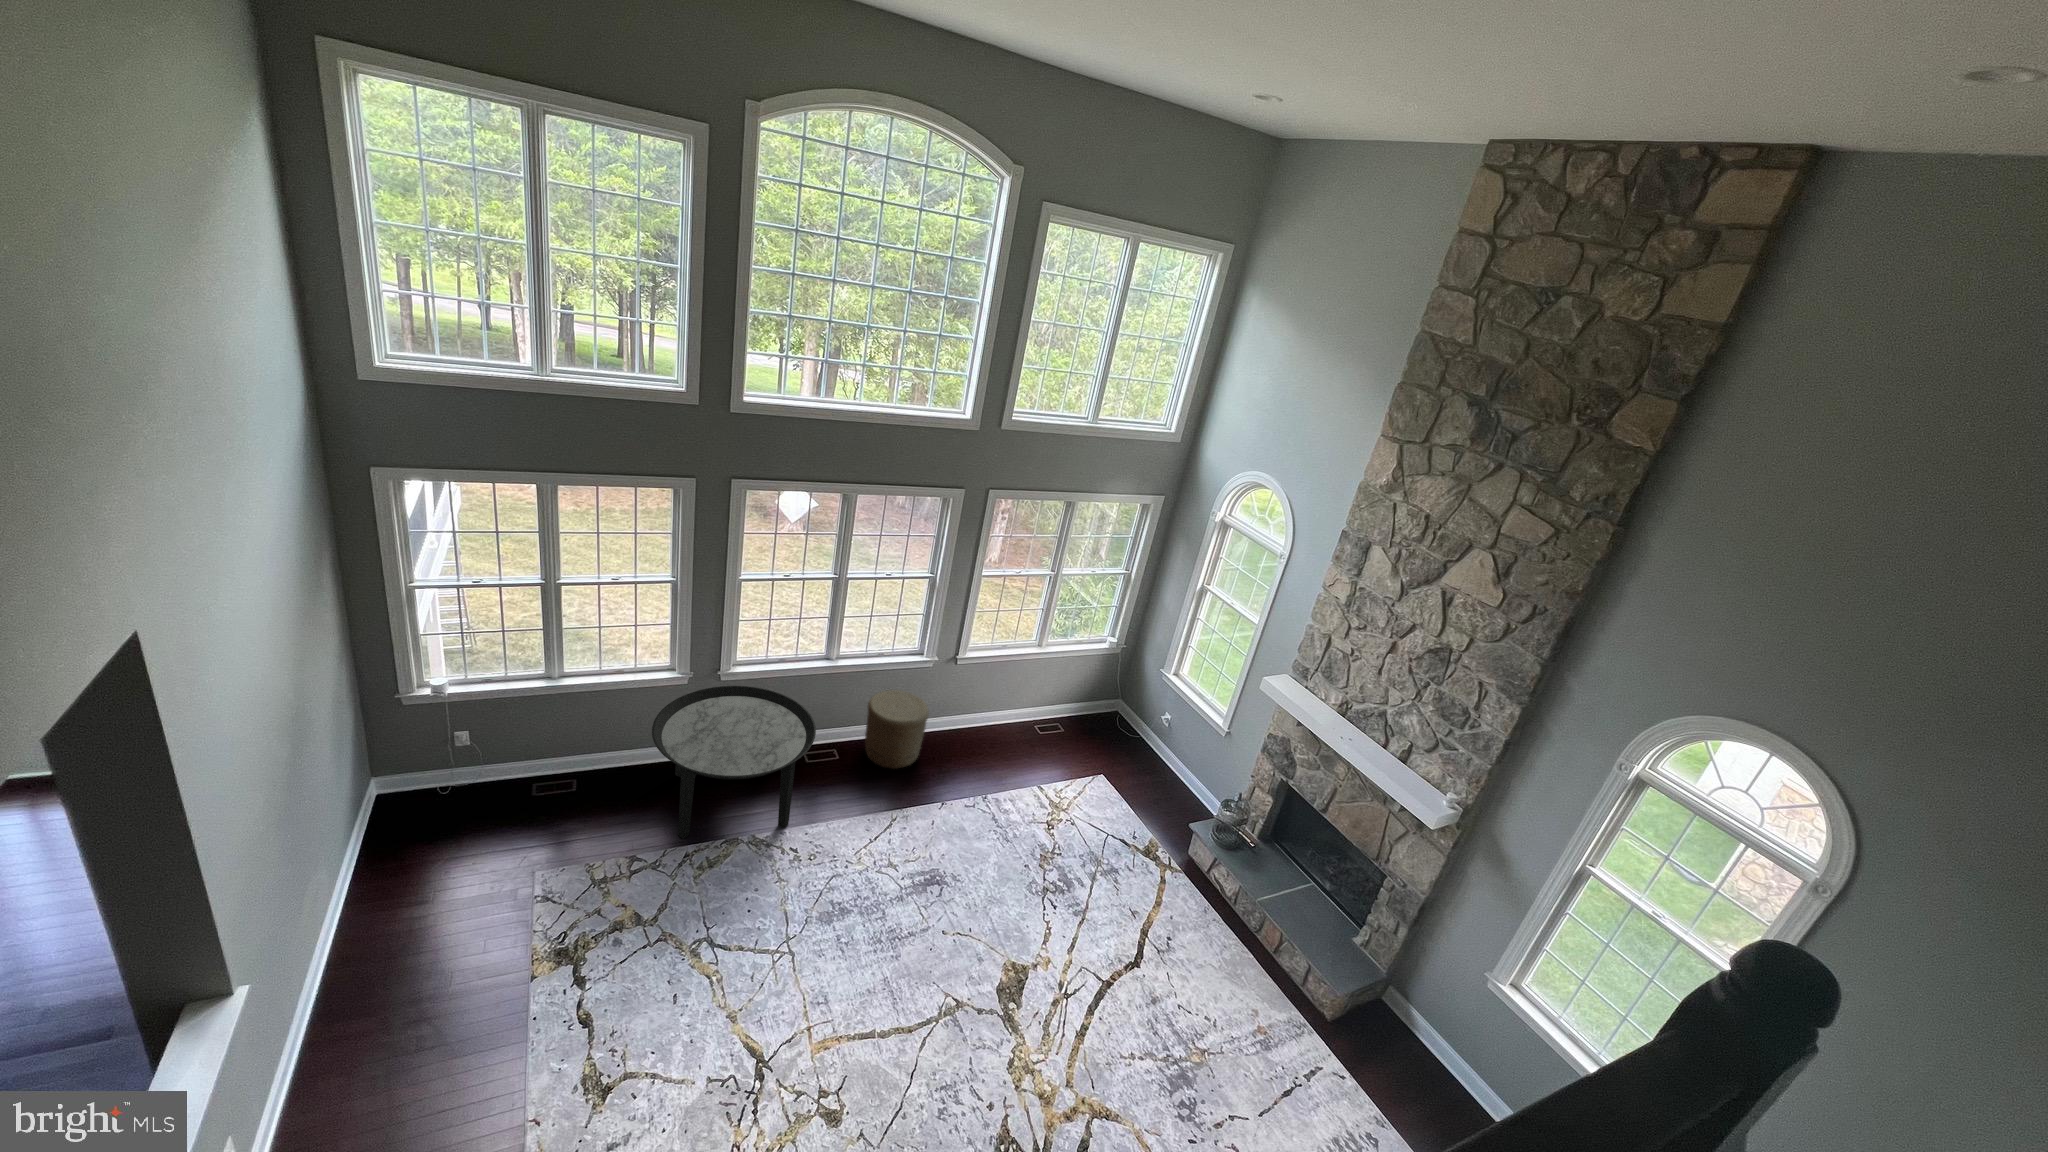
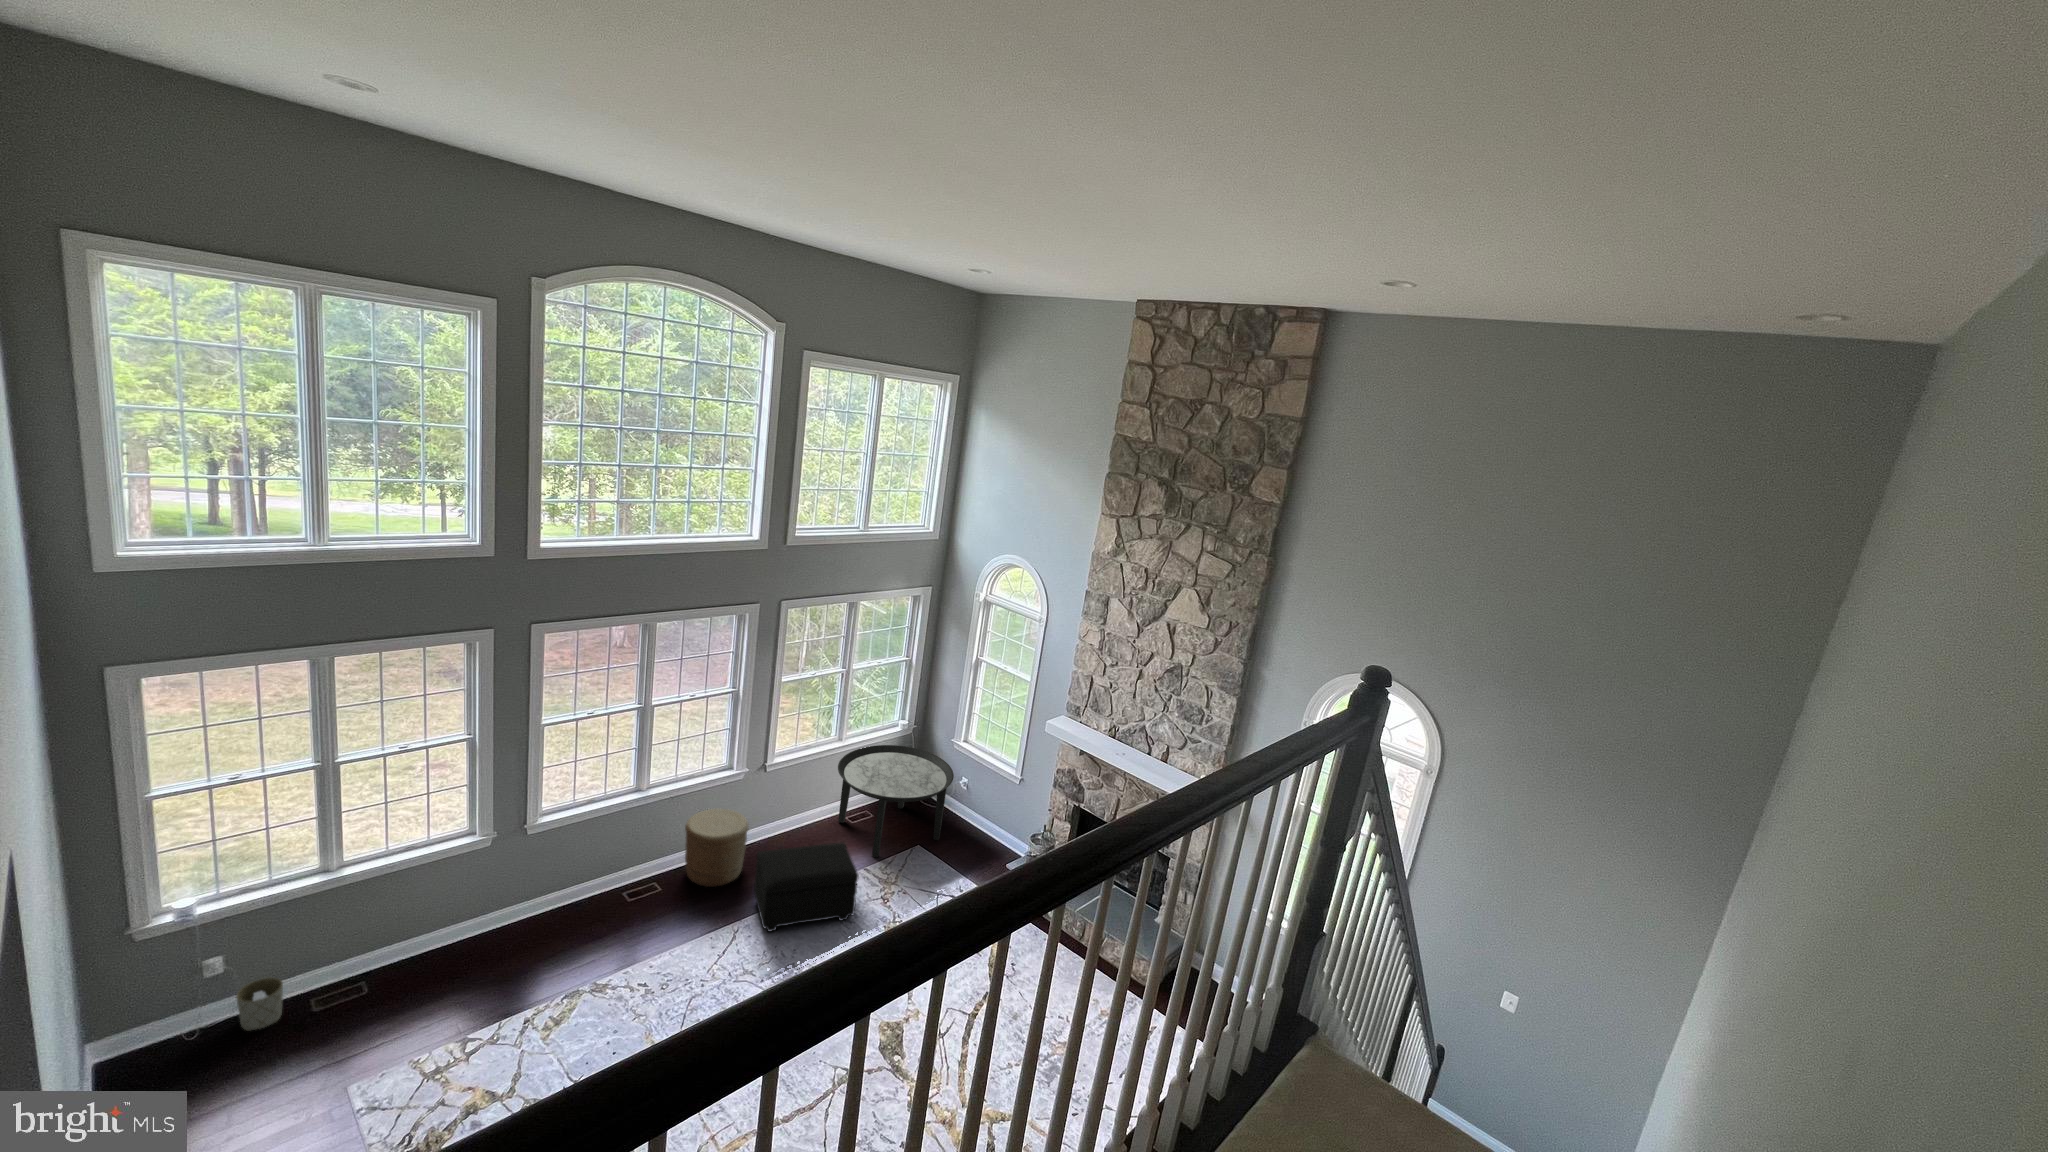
round table: present [652,686,816,839] -> present [838,745,954,857]
footstool: none [919,746,1022,838] -> present [754,842,859,932]
planter: none [472,758,508,800] -> present [236,978,283,1031]

